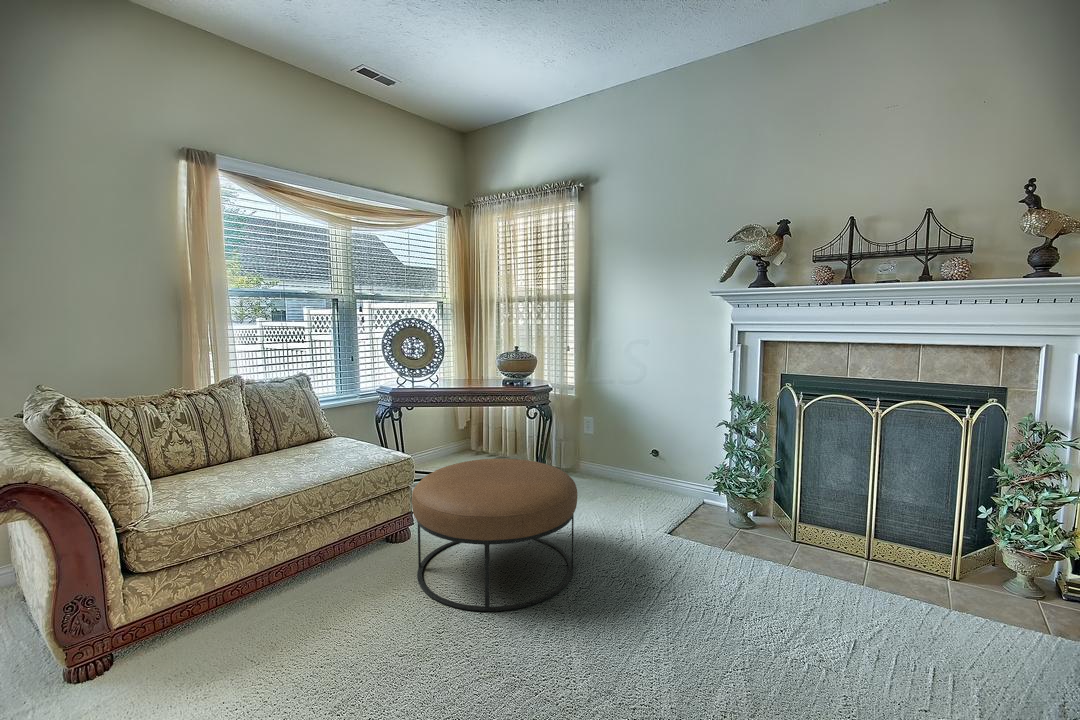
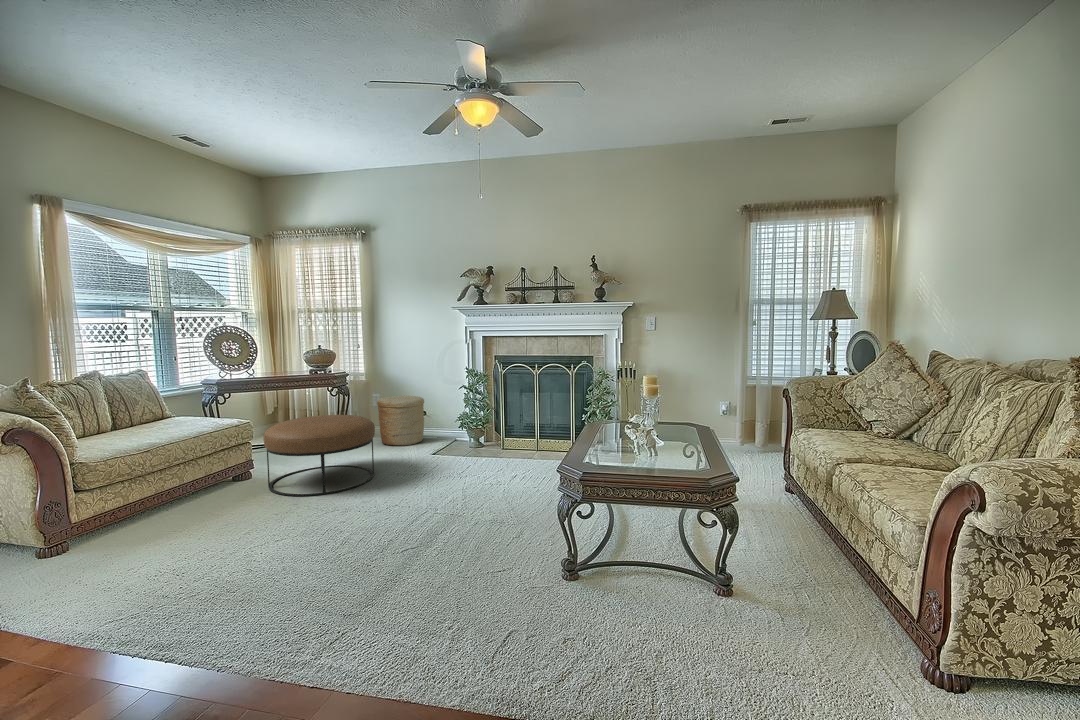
woven basket: none [588,425,657,505] -> present [377,396,424,446]

